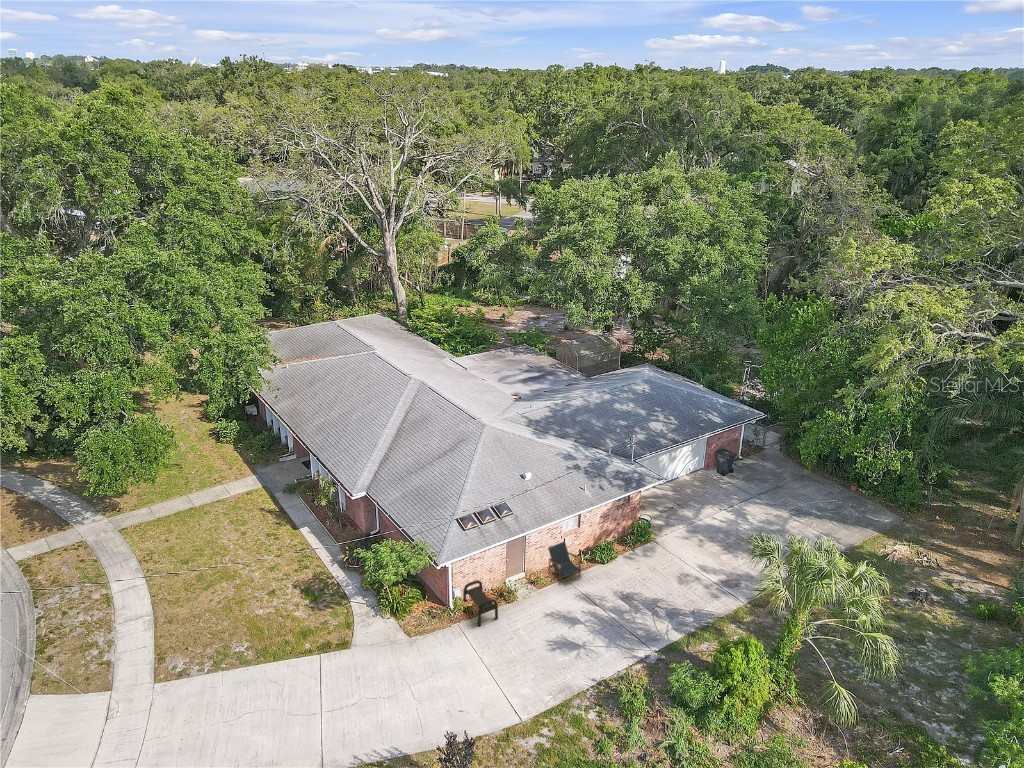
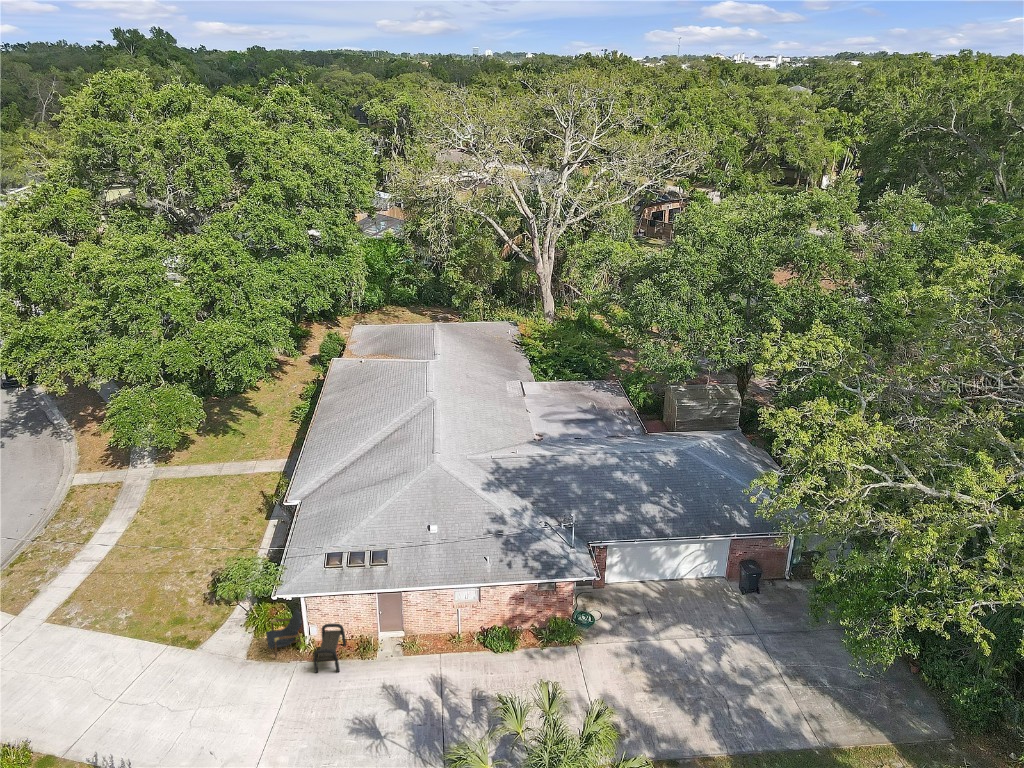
lounge chair: present [549,542,581,584] -> present [266,609,302,659]

